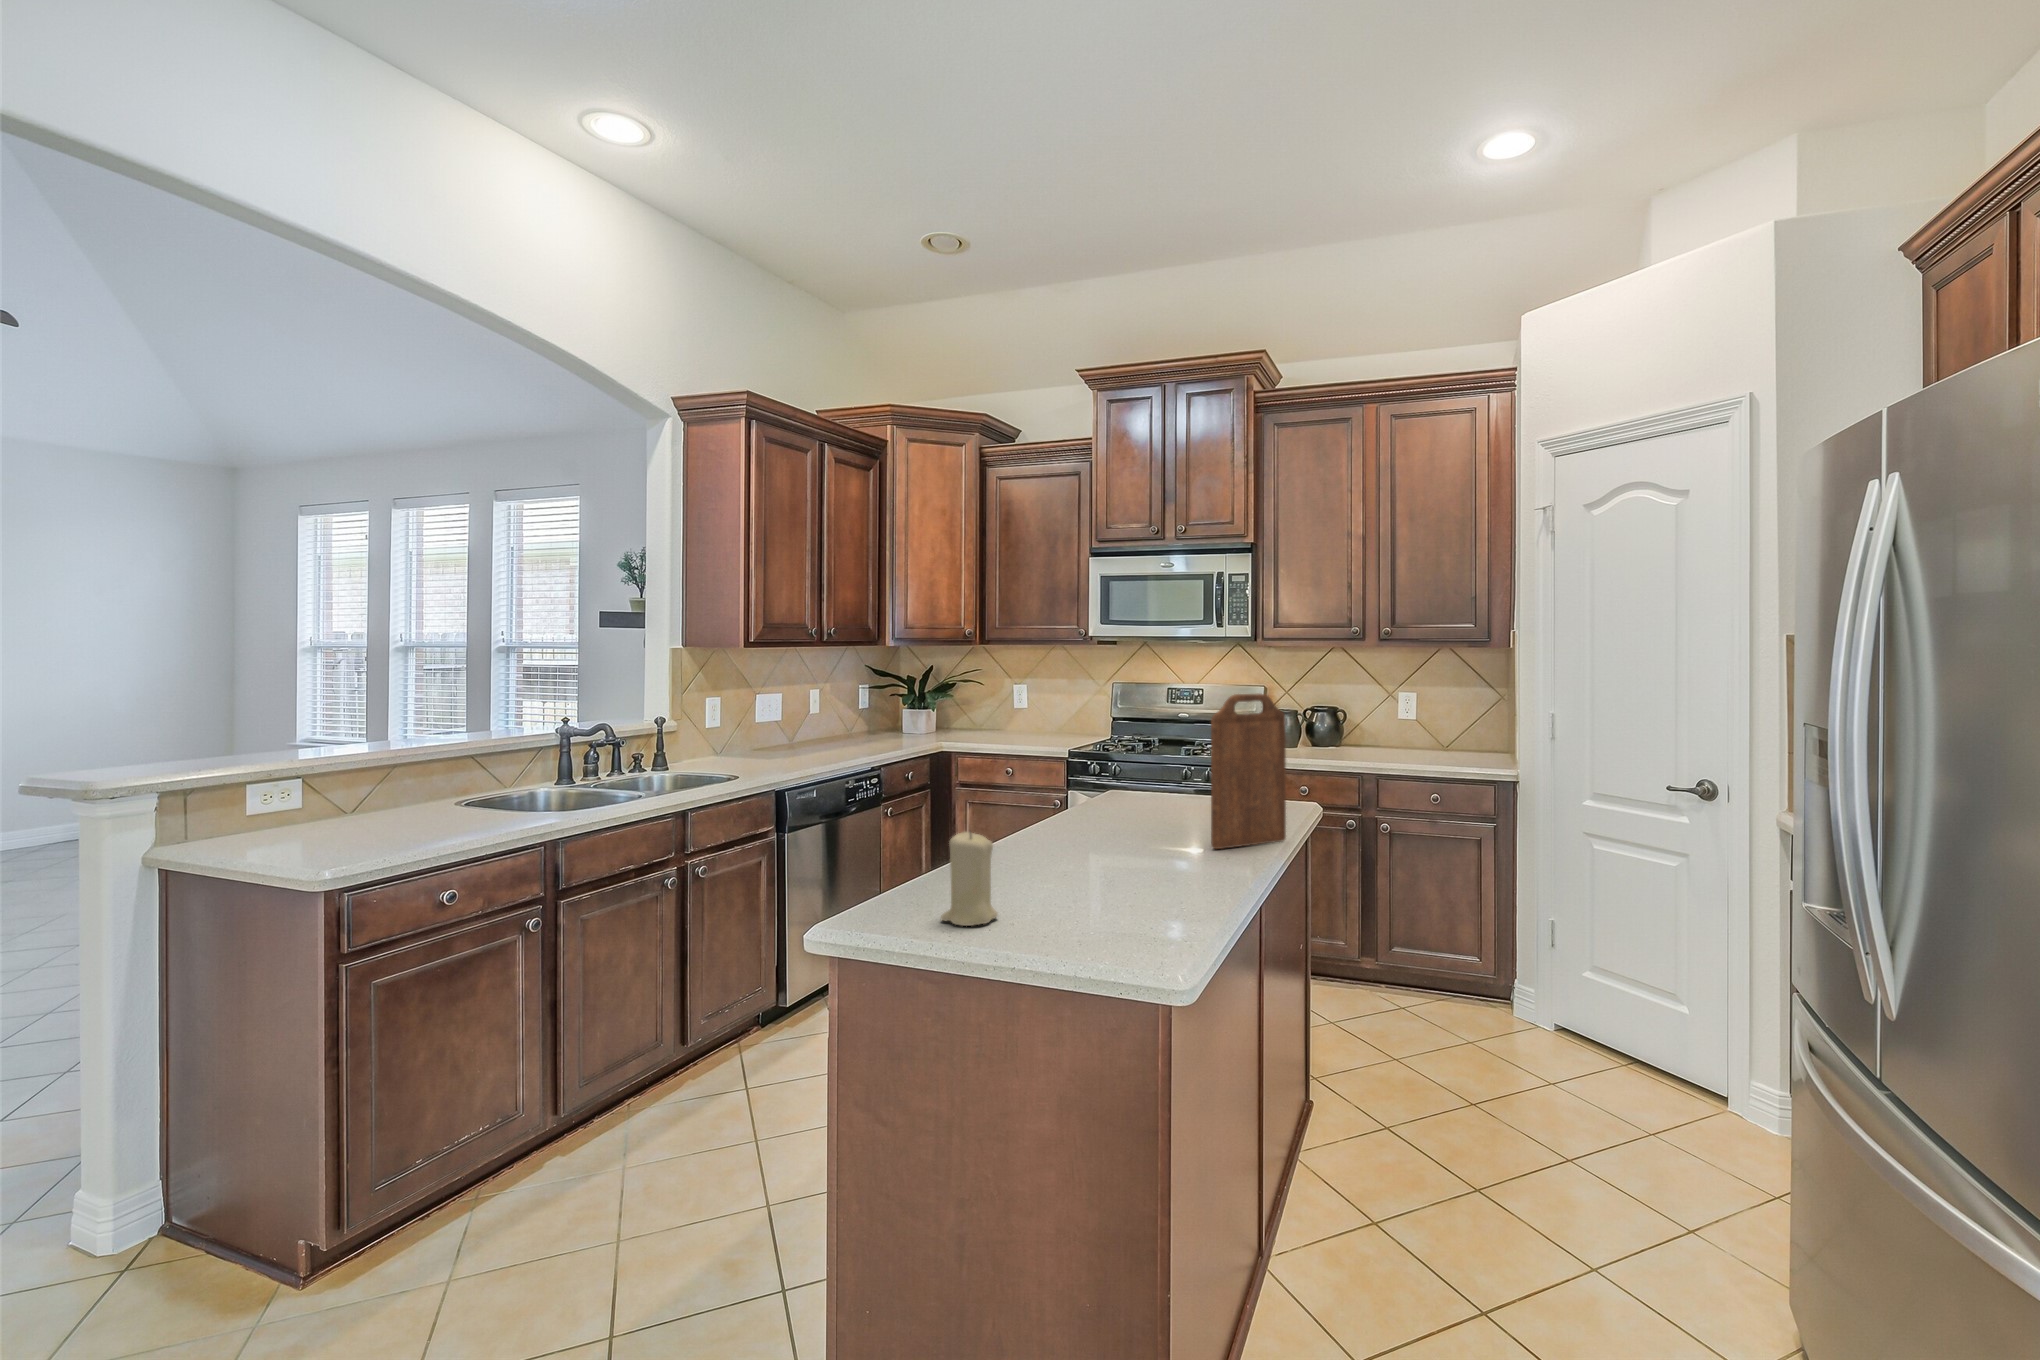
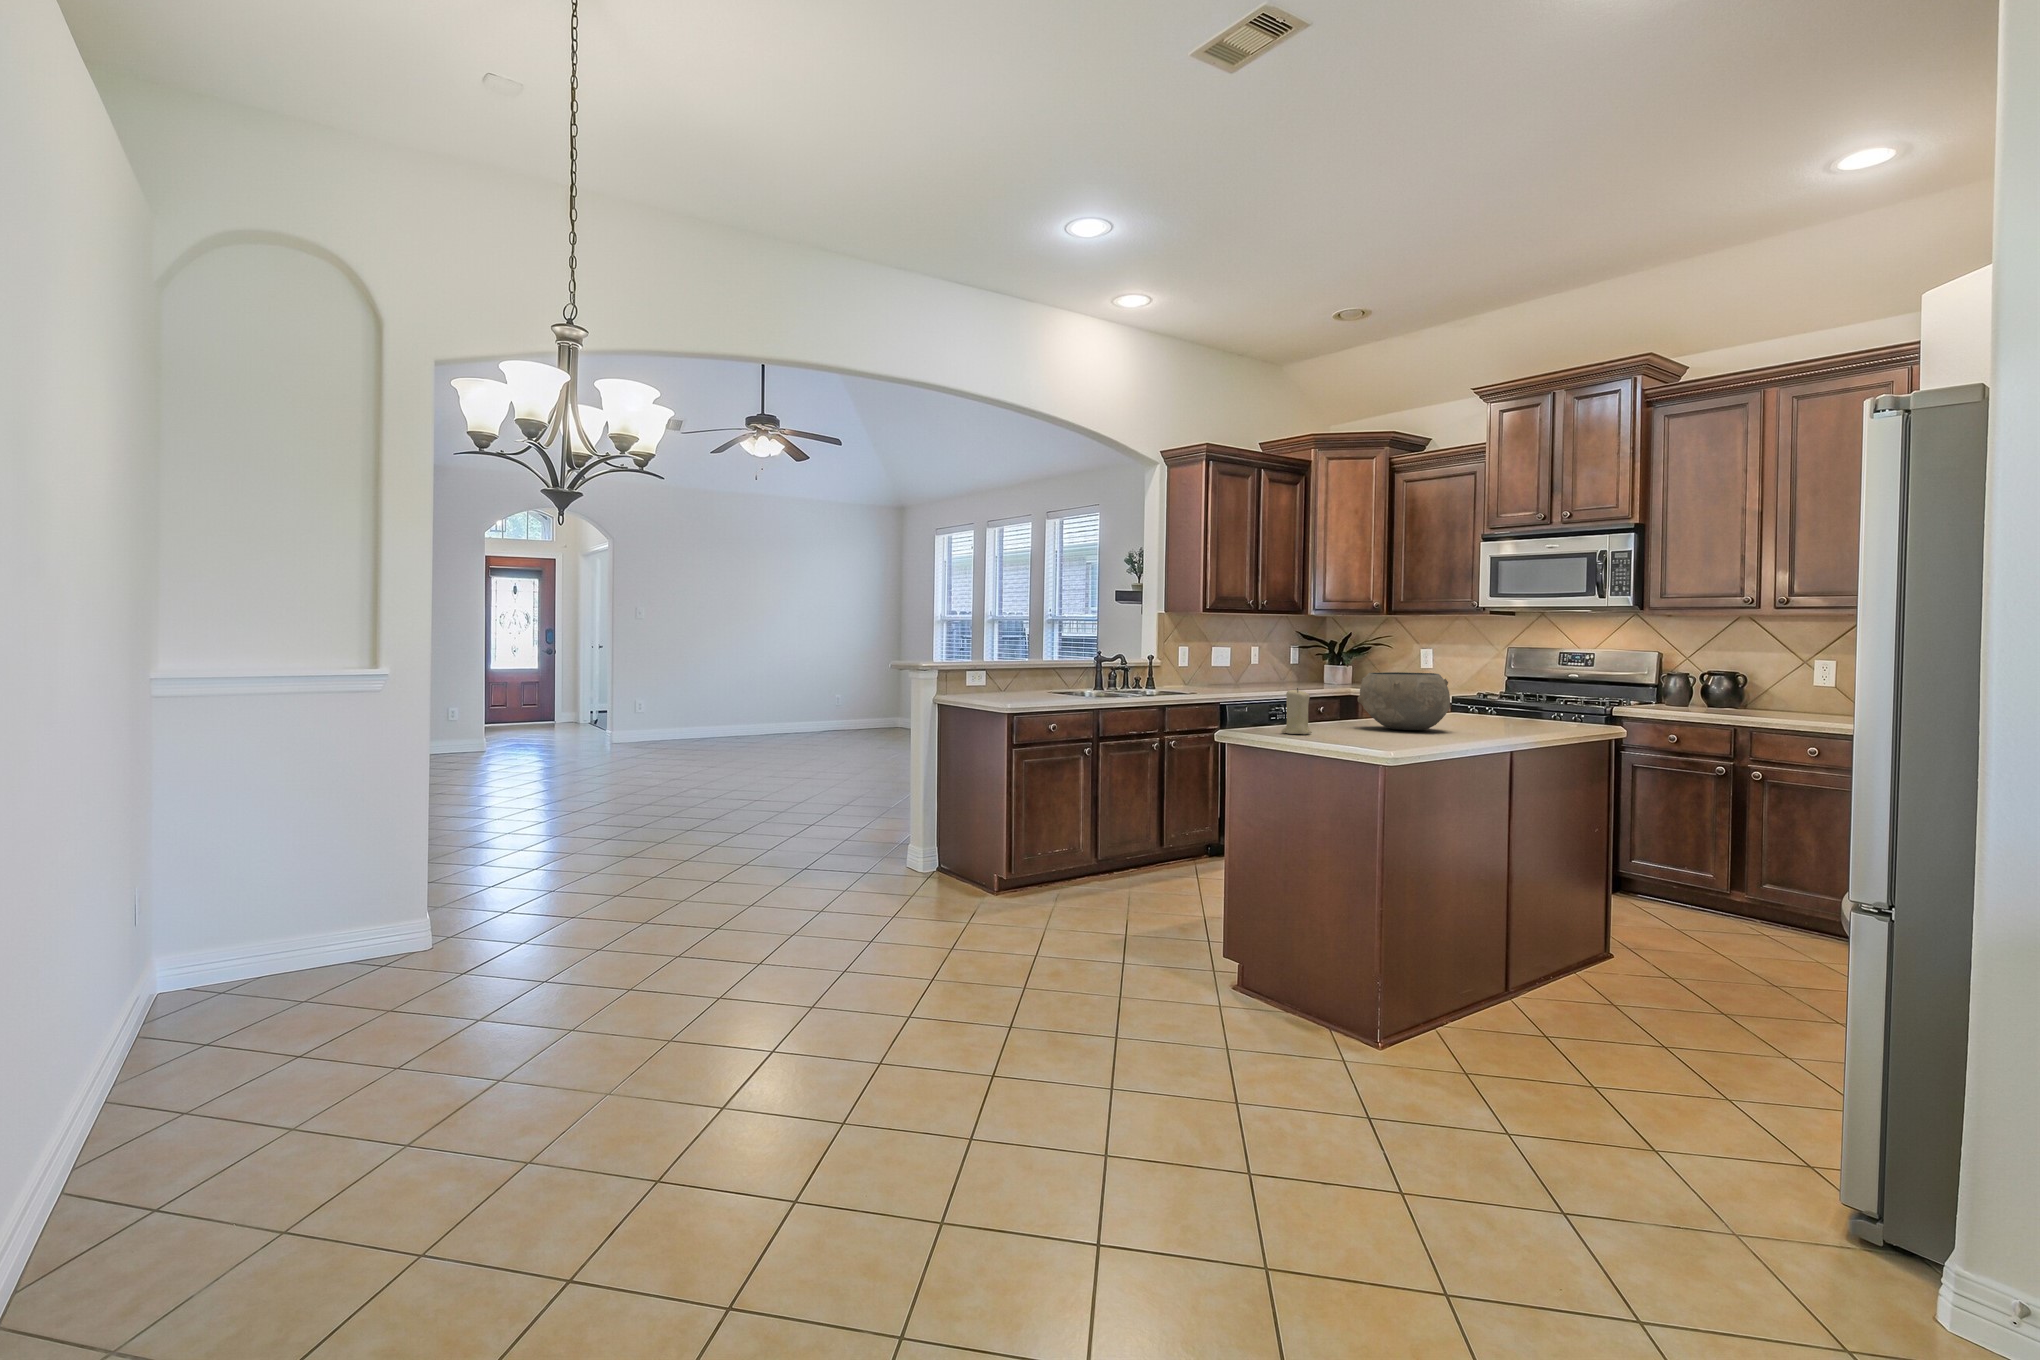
cutting board: present [1211,694,1286,849] -> none [1485,632,1551,734]
ceramic bowl: none [1039,762,1174,864] -> present [1357,672,1450,730]

